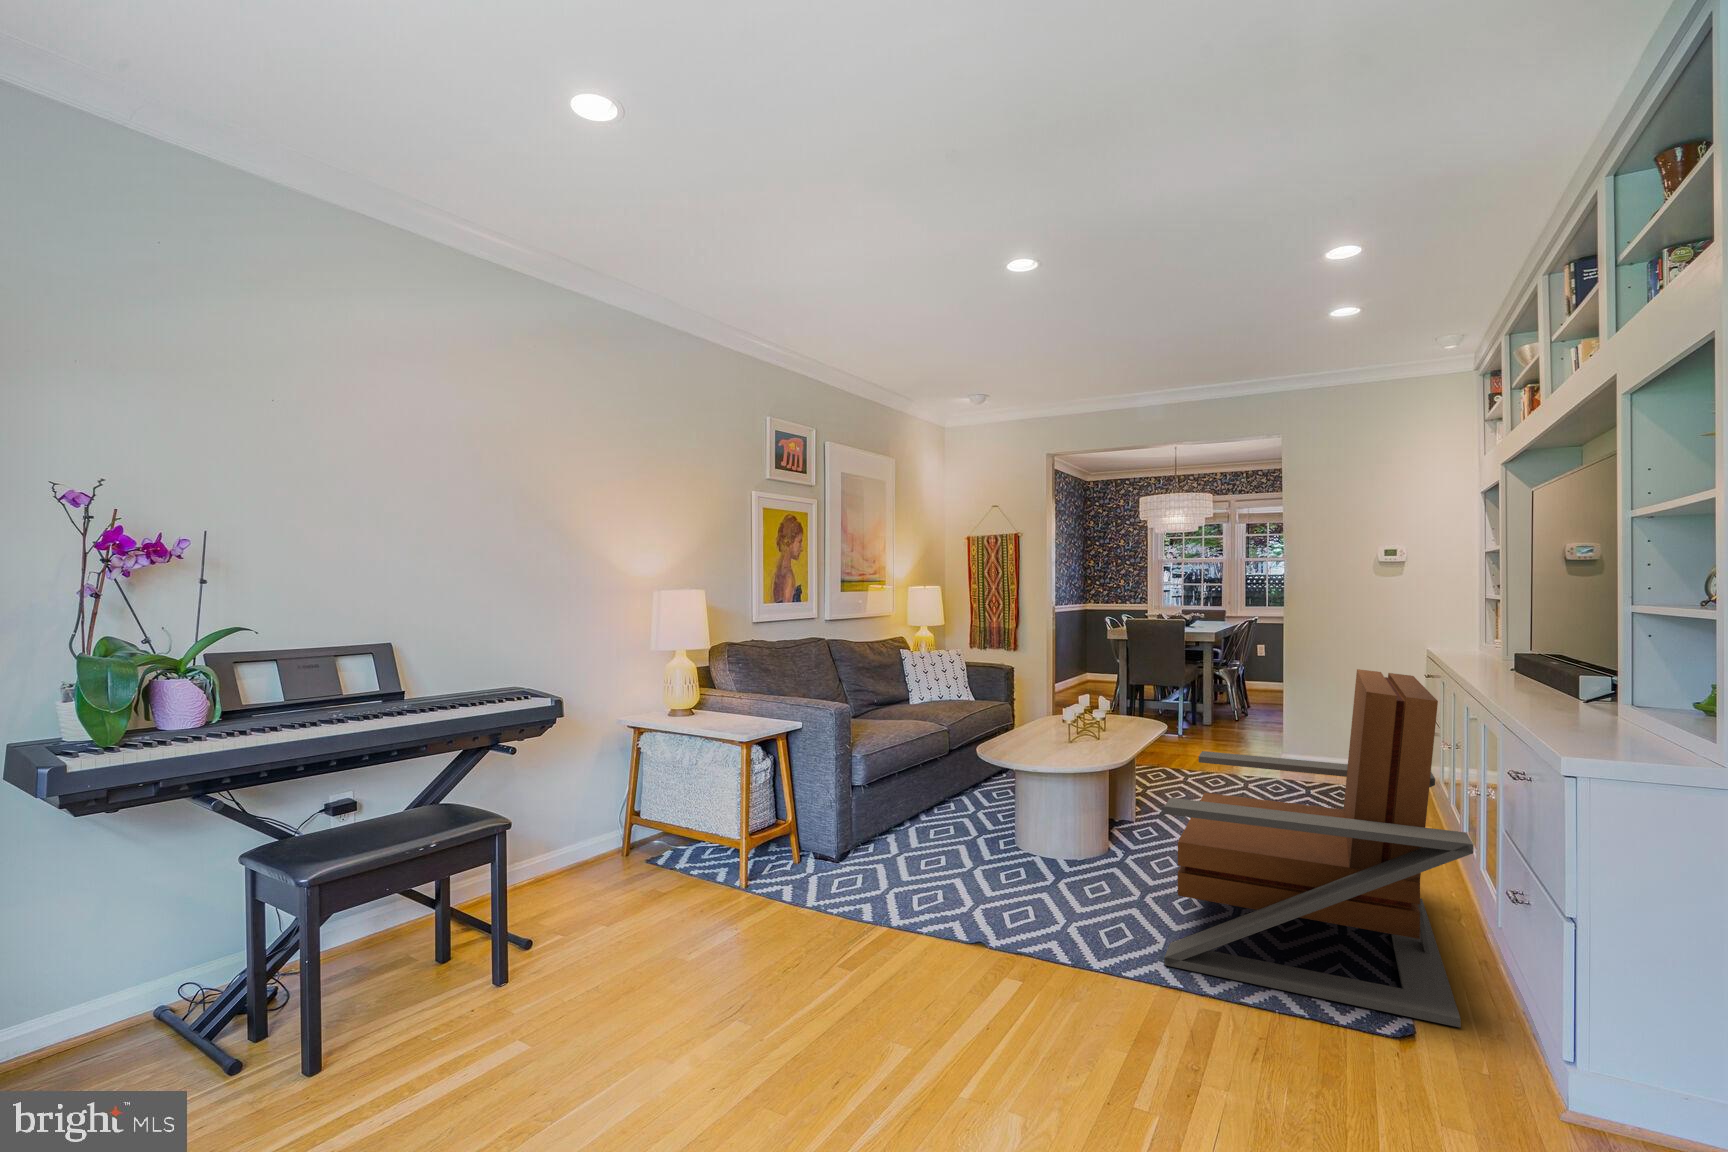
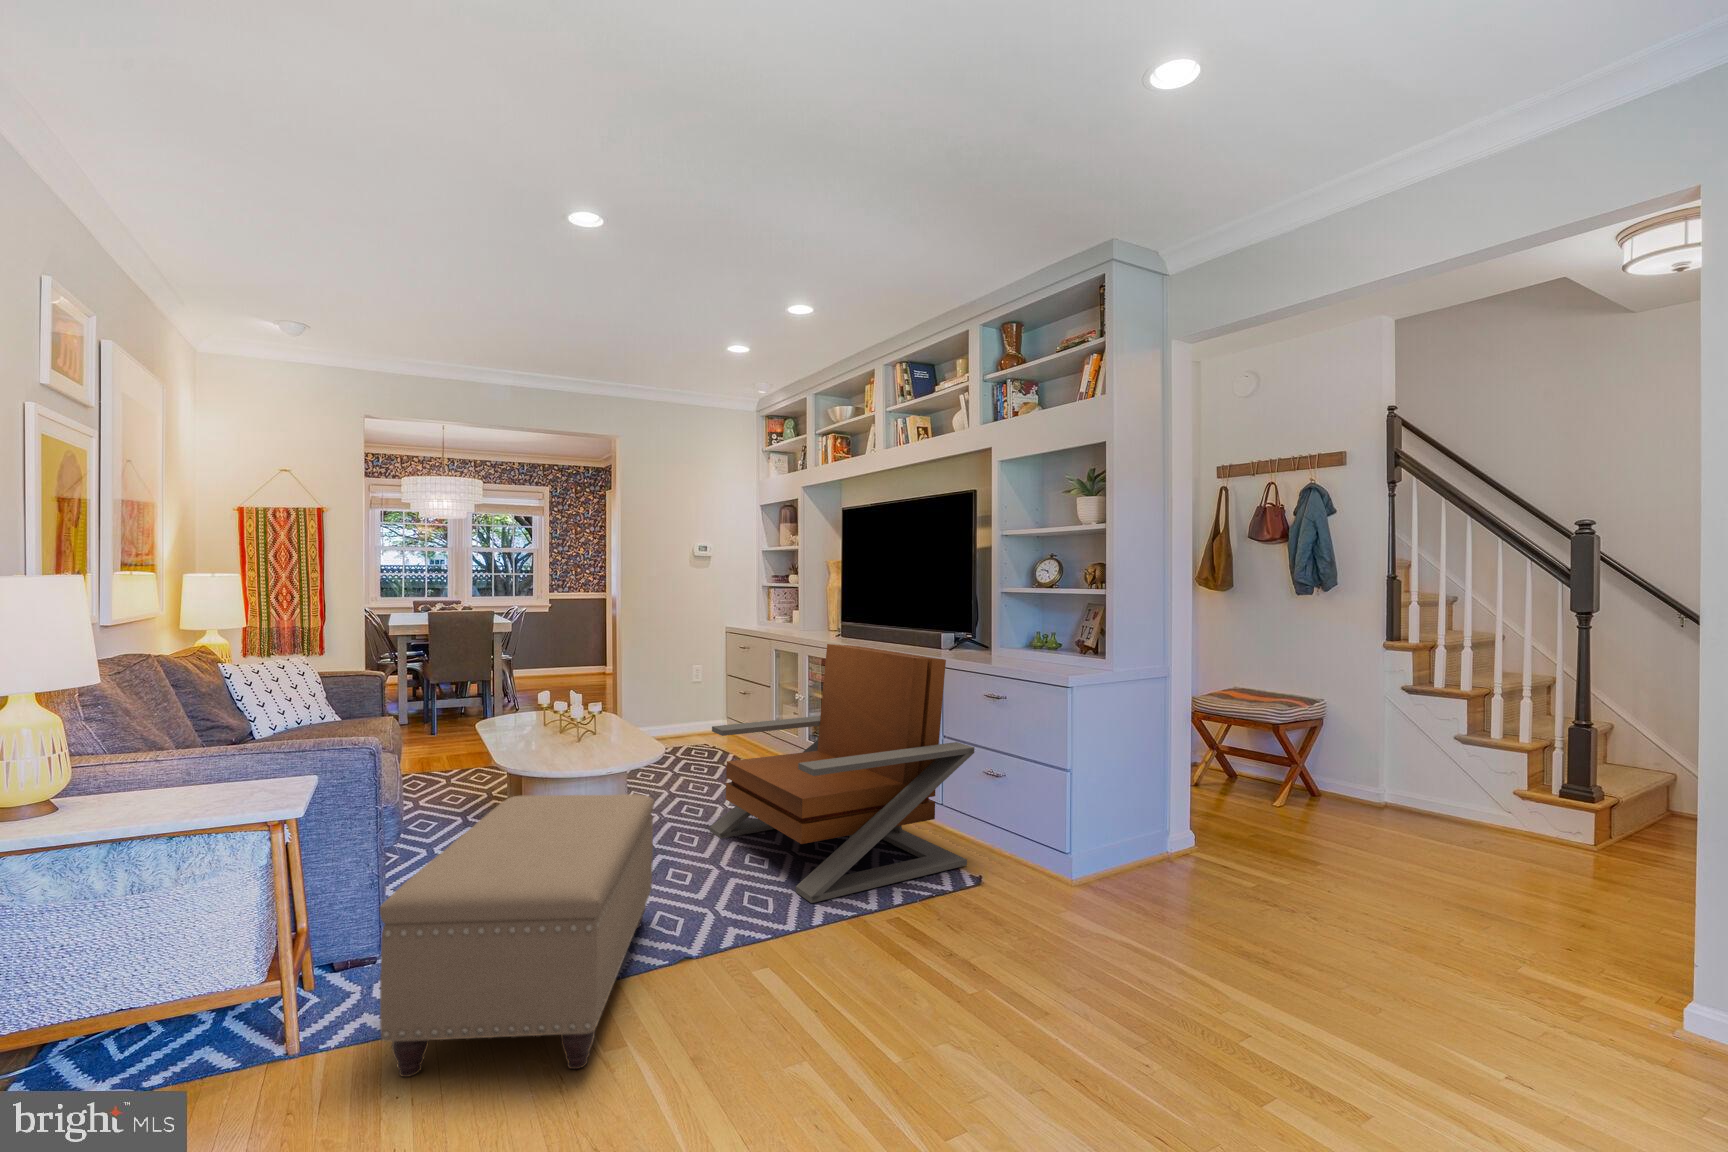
ottoman: none [732,767,1014,970] -> present [380,794,654,1077]

